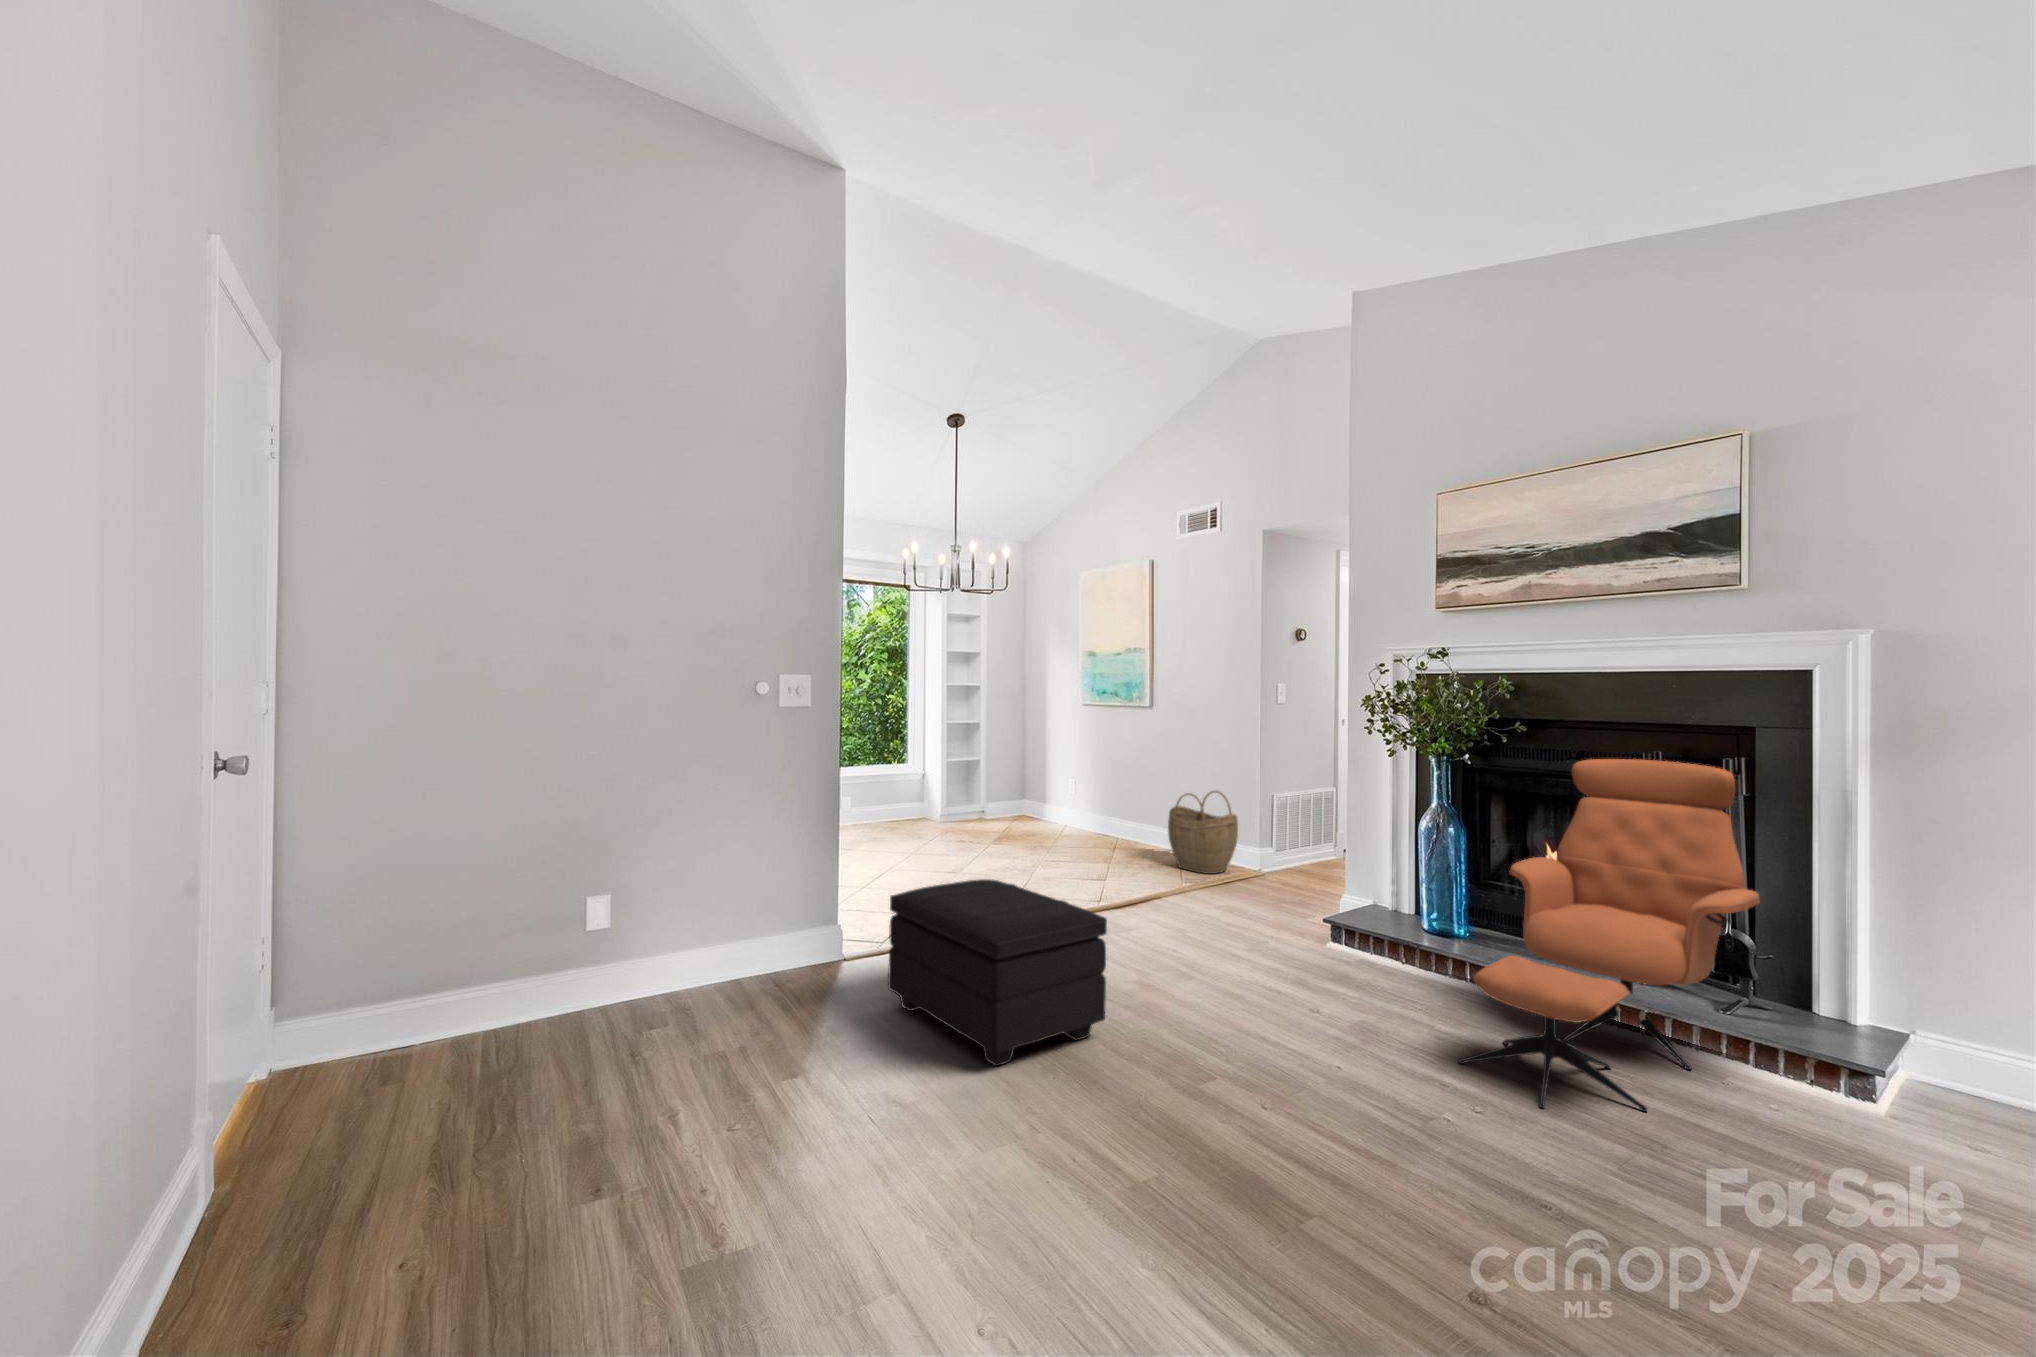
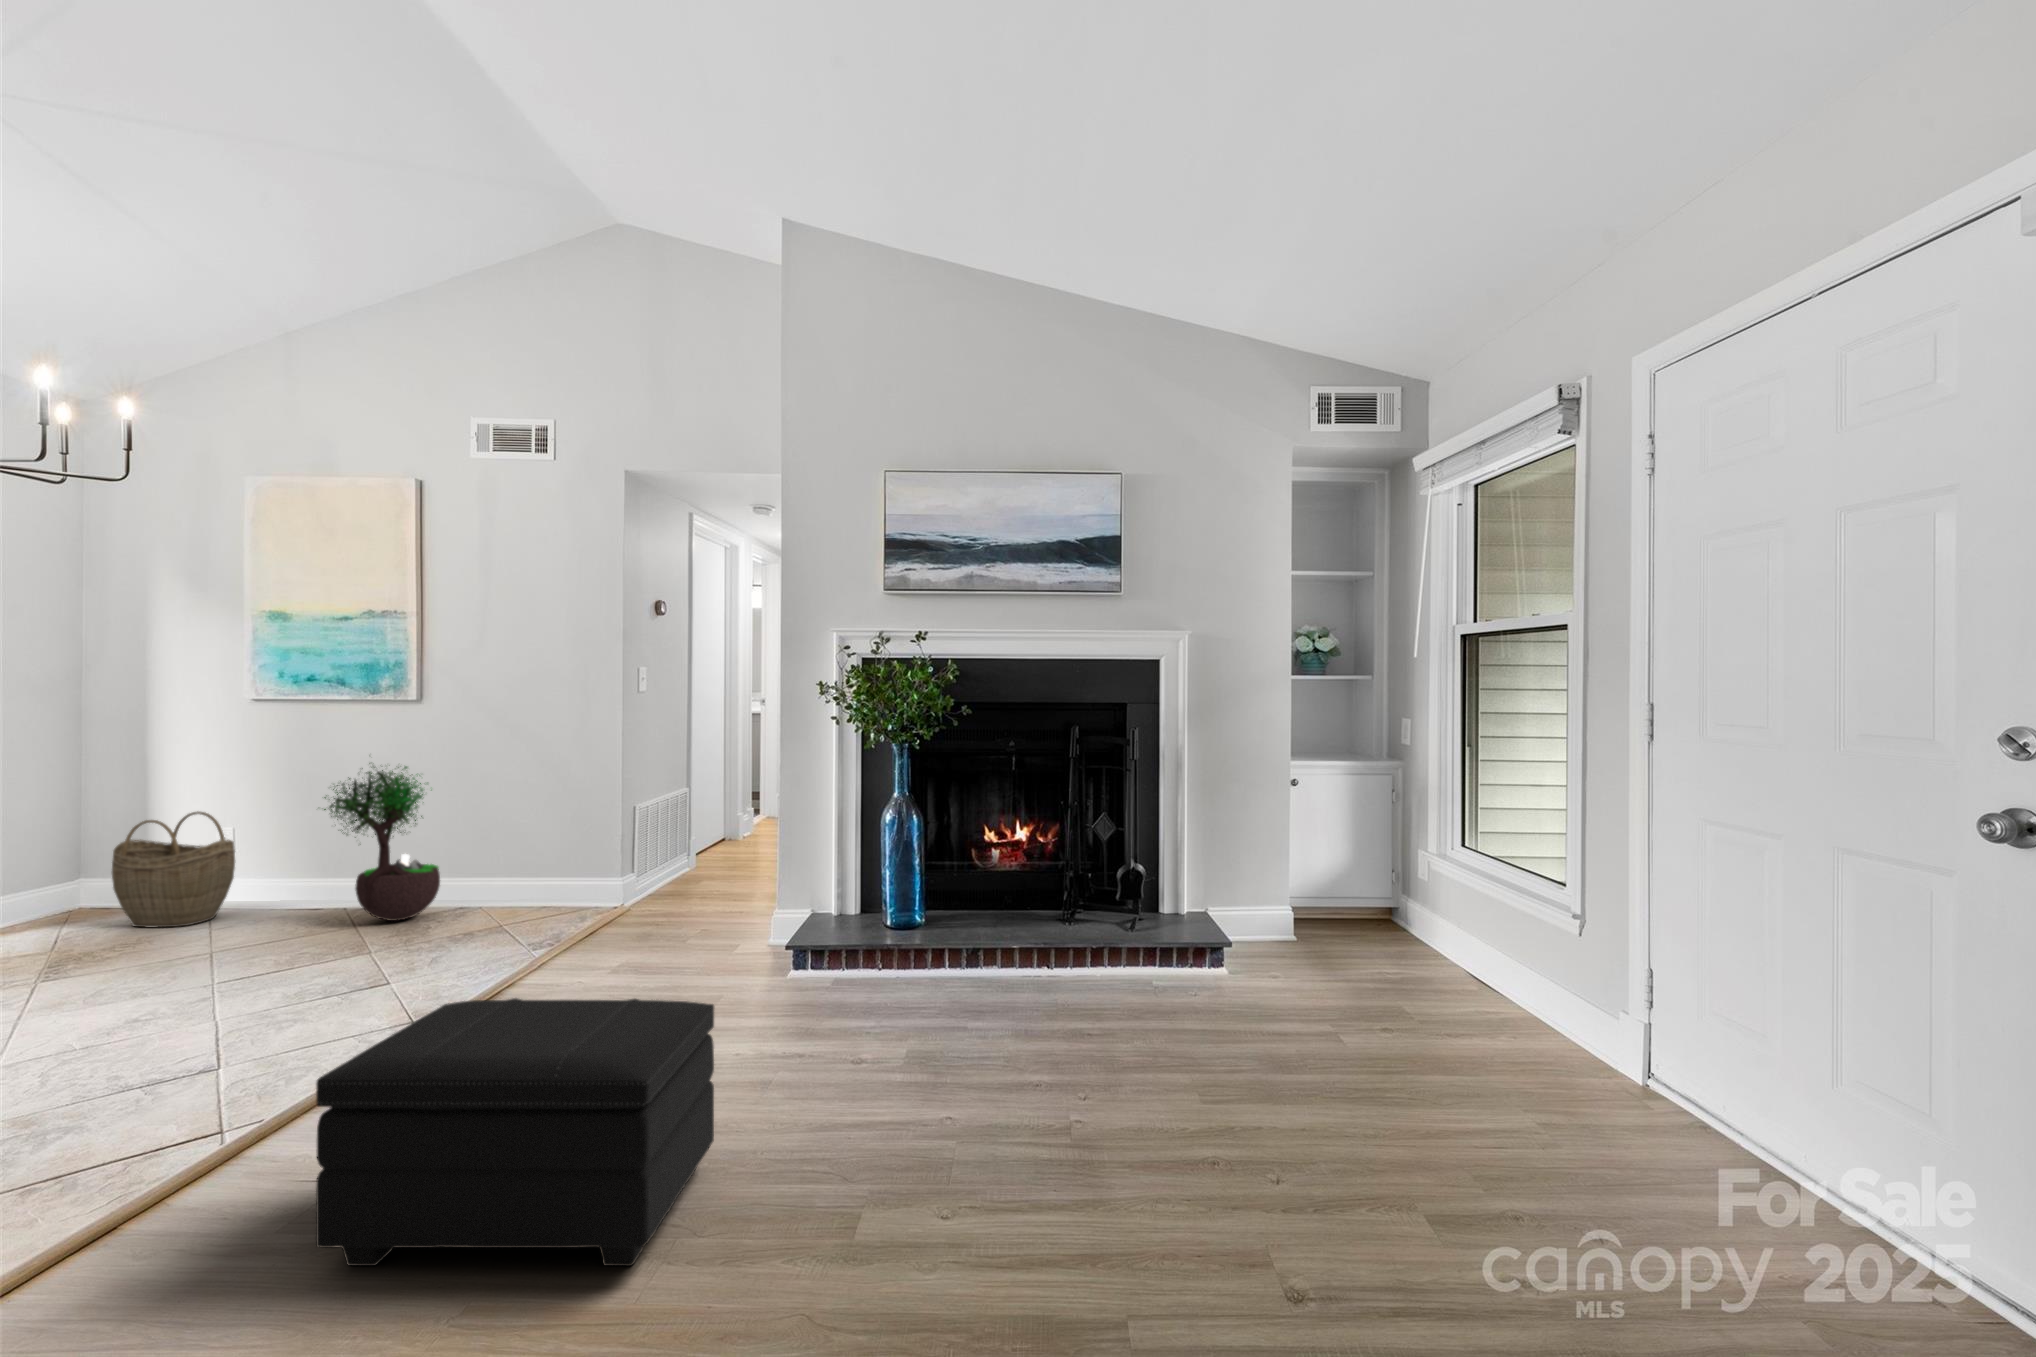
potted tree: none [1083,740,1156,853] -> present [324,763,440,921]
armchair: present [1459,759,1760,1112] -> none [997,737,1164,1056]
woven basket: present [1168,791,1238,874] -> present [112,811,235,927]

